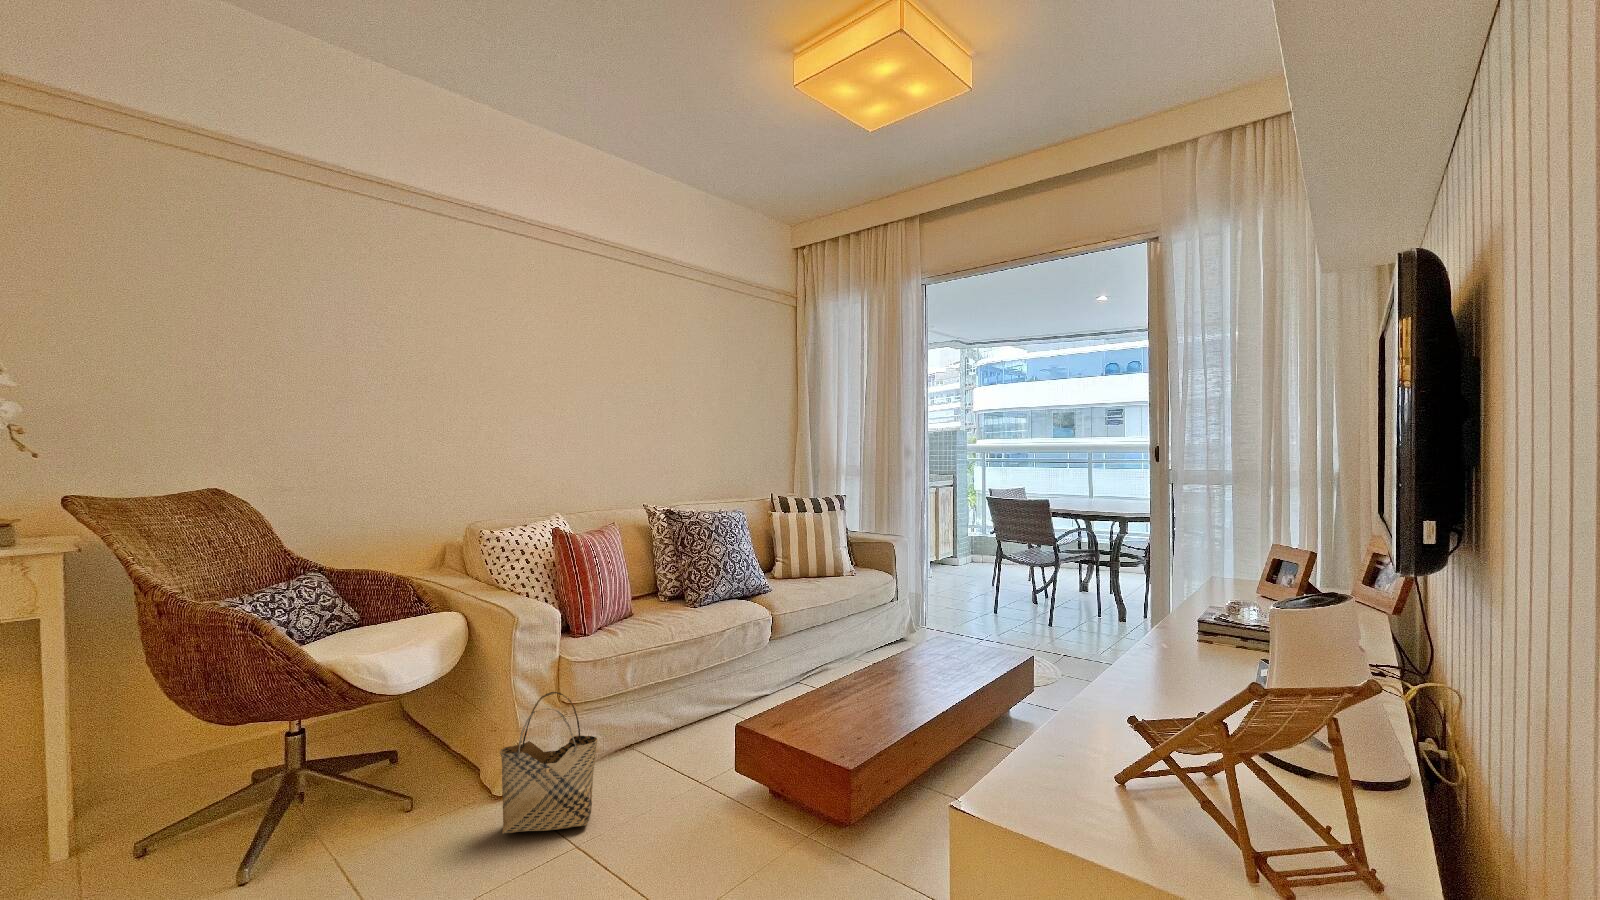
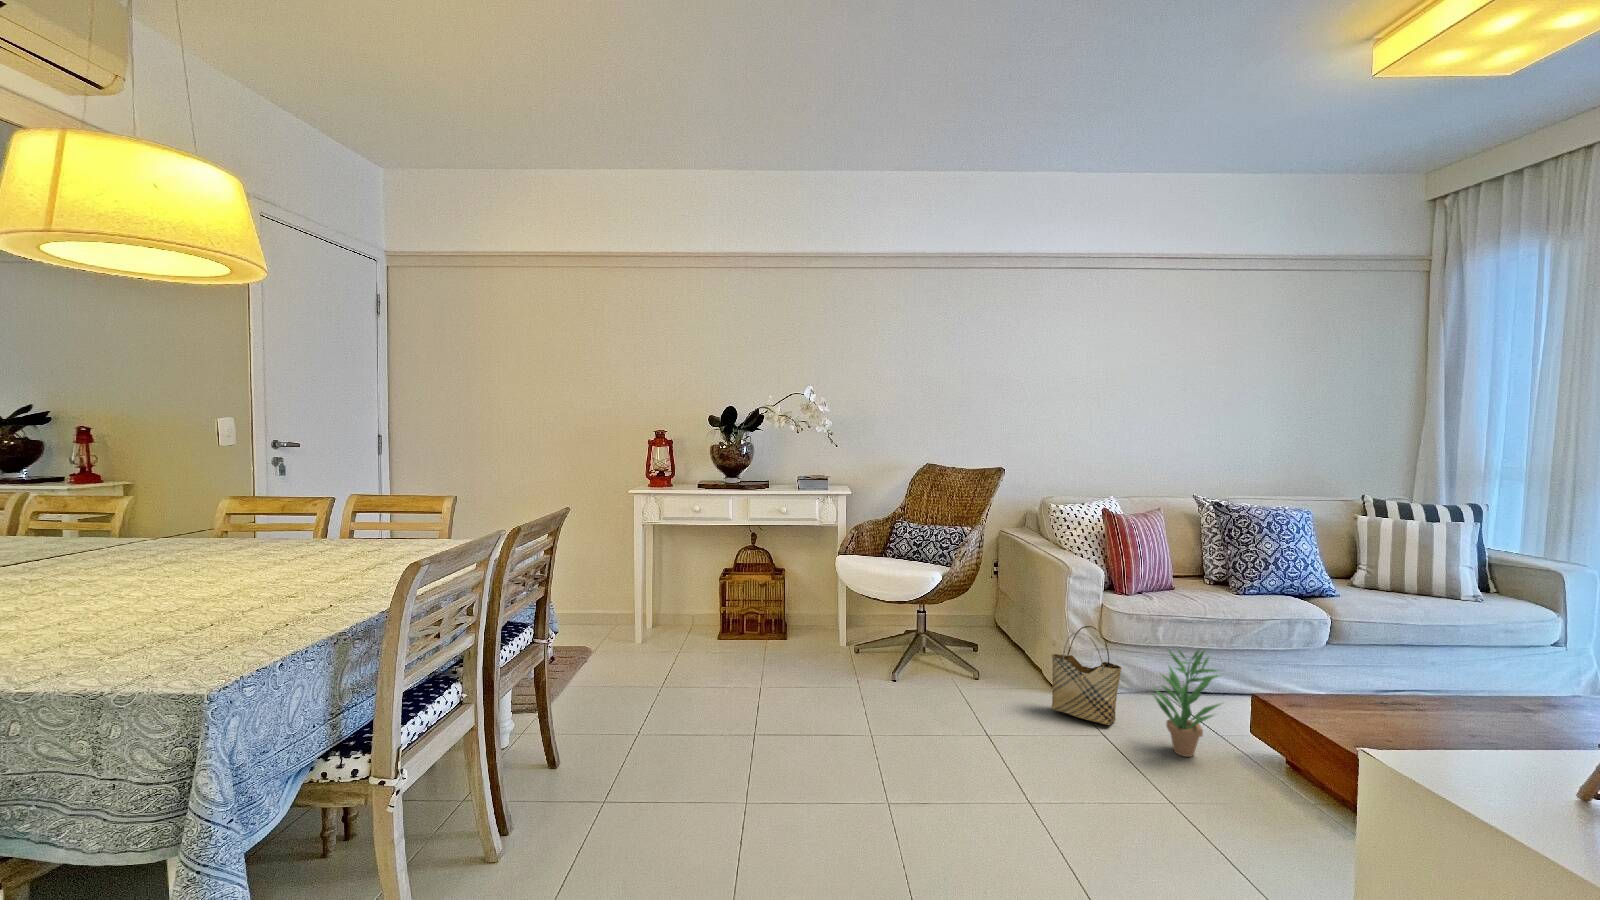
potted plant: none [637,685,722,833] -> present [1153,650,1220,757]

